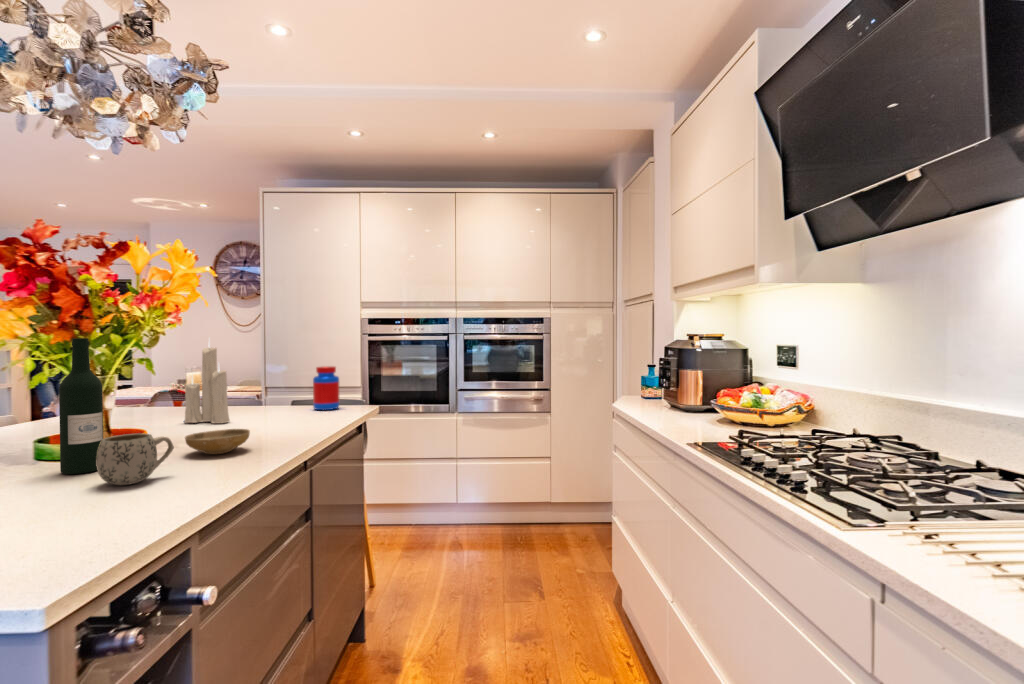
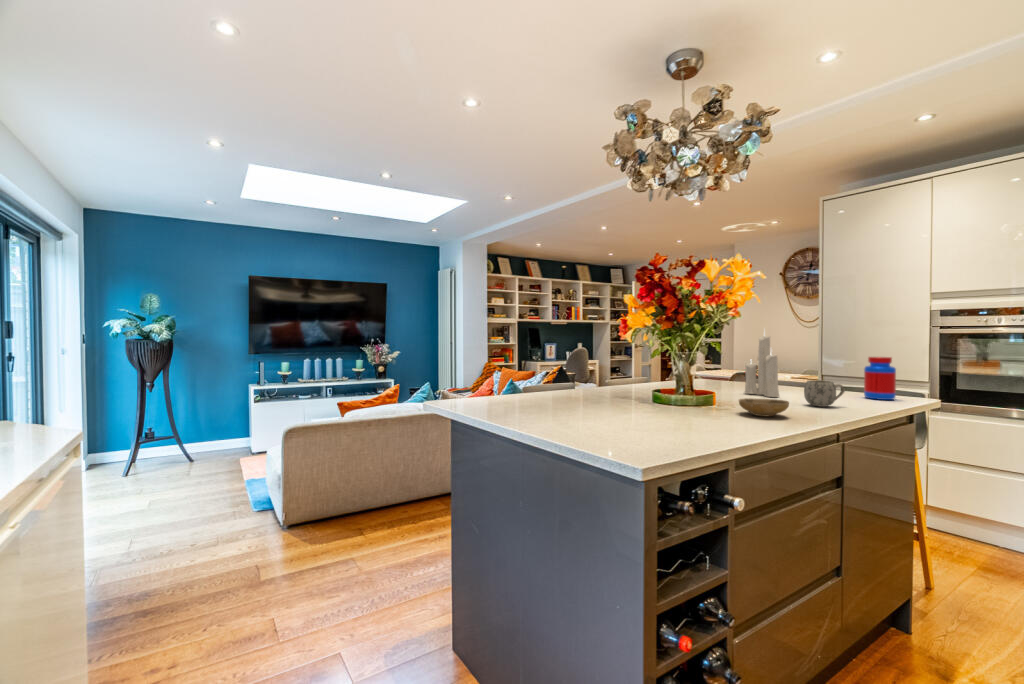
wine bottle: present [59,338,103,474] -> none [665,326,687,412]
mug: present [96,433,174,485] -> present [804,380,845,407]

